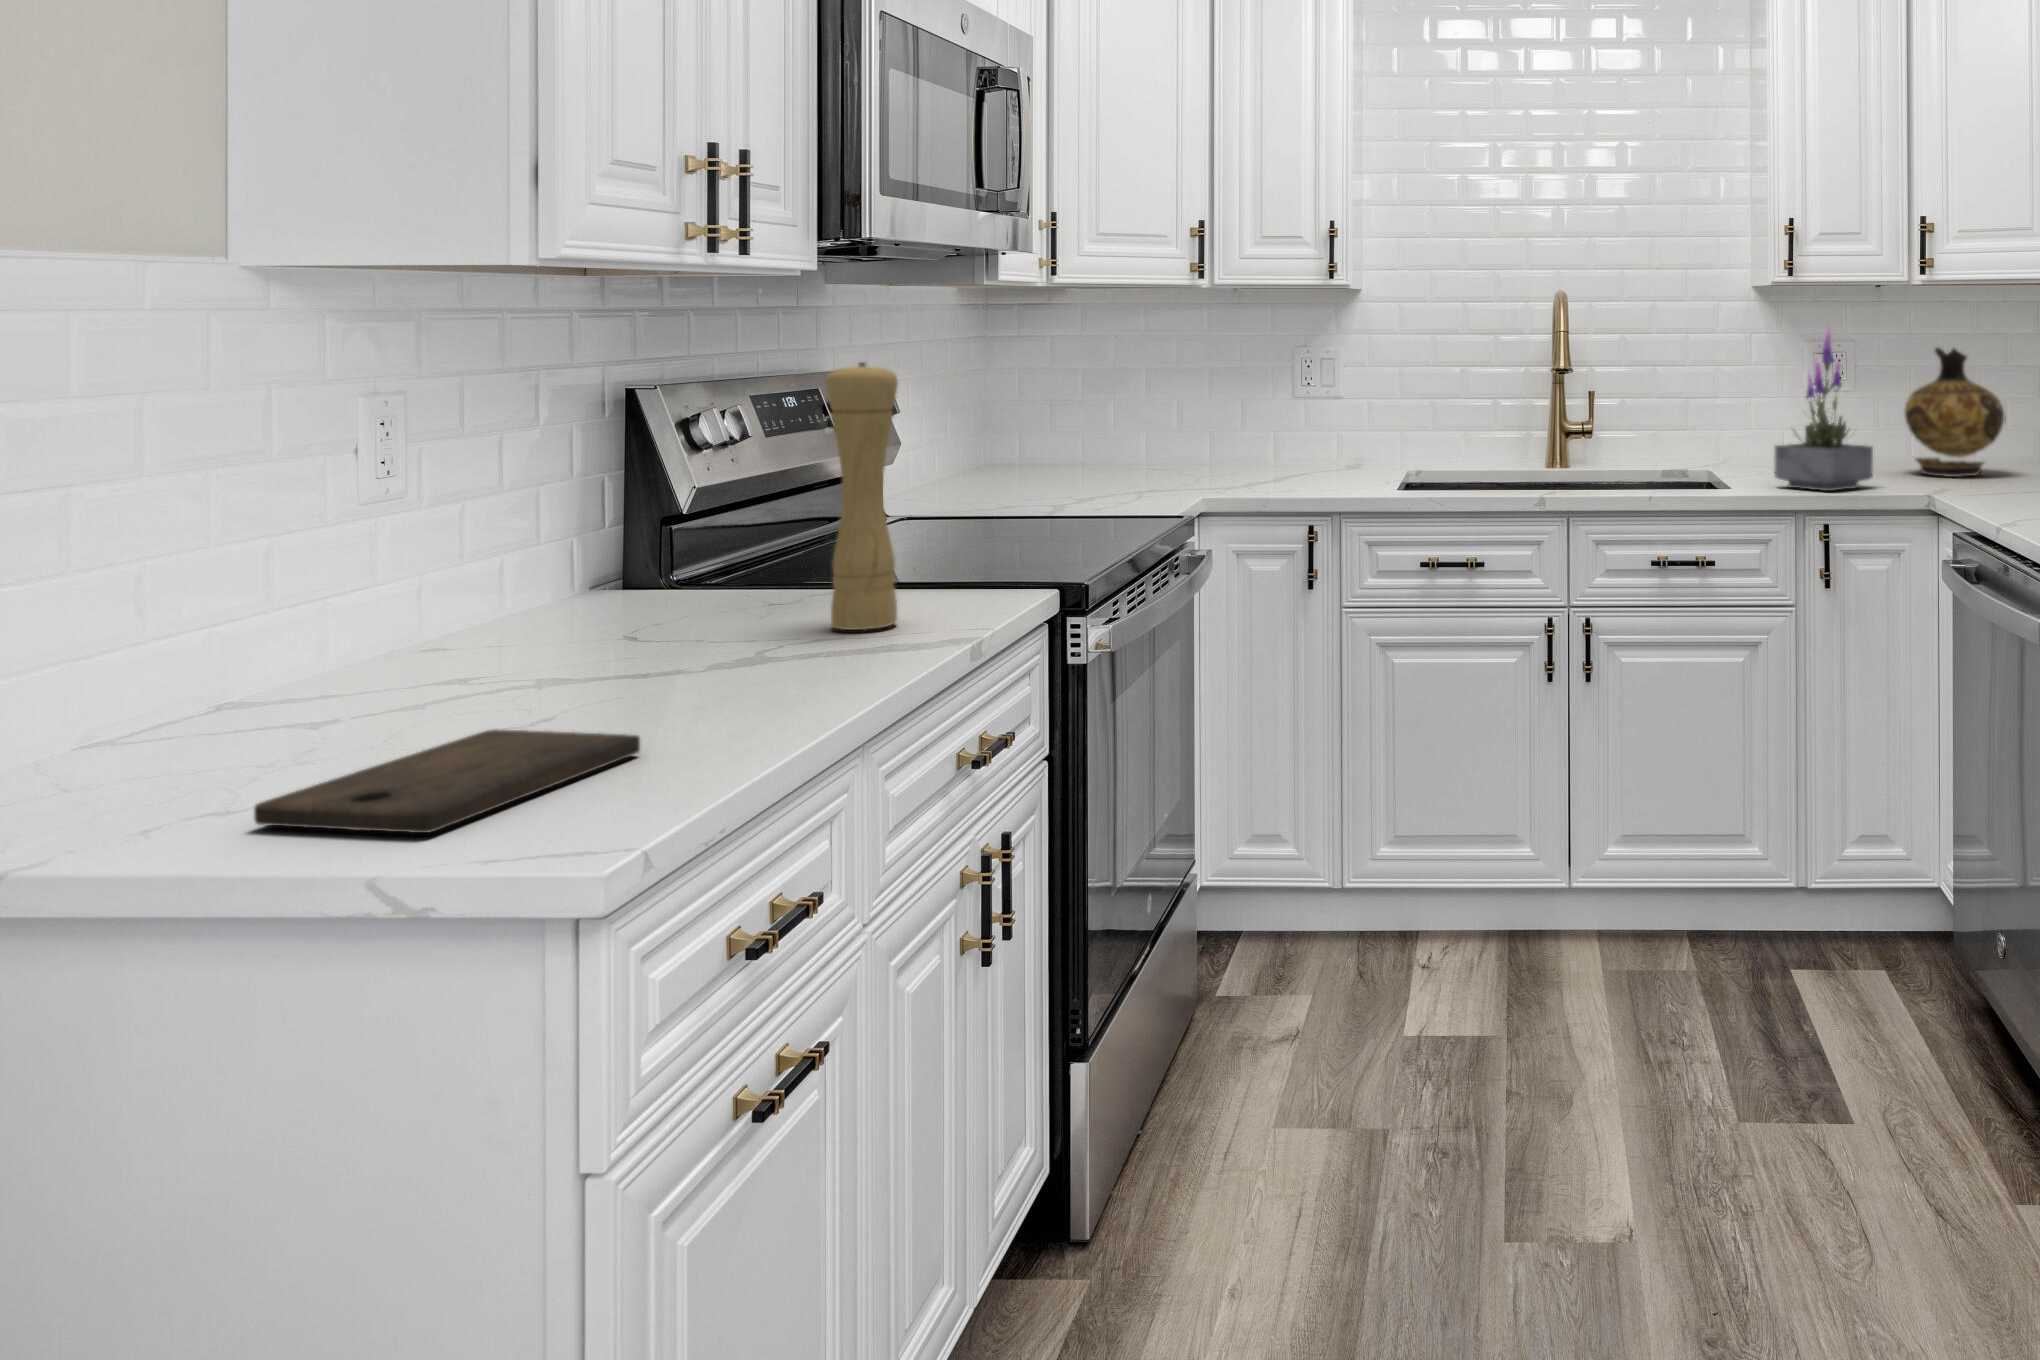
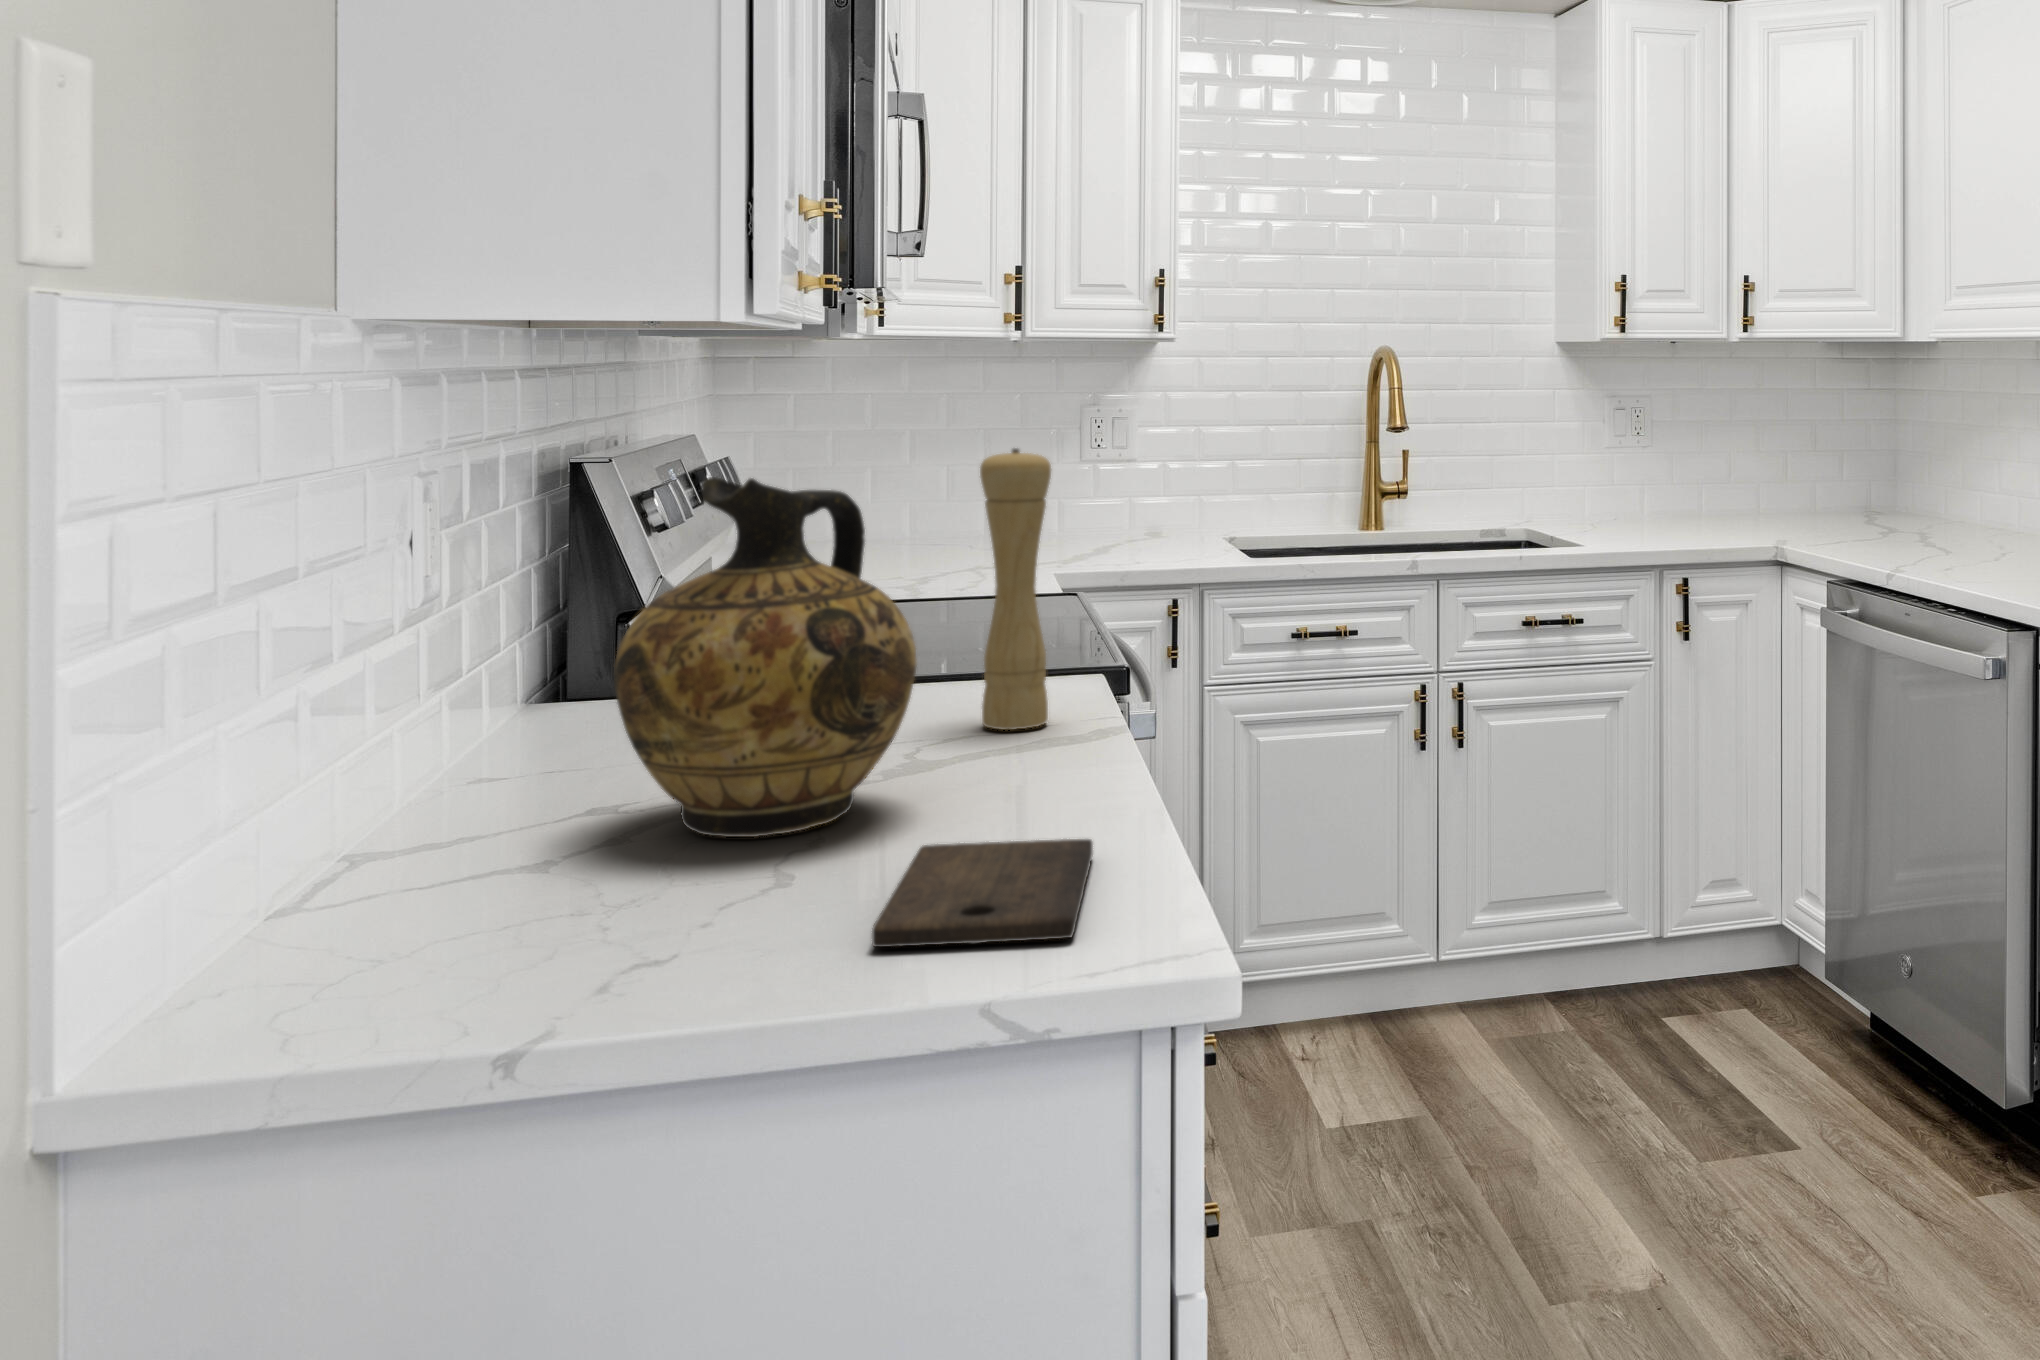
potted plant: present [1775,325,1873,491] -> none [1617,380,1708,544]
ceramic jug: present [1905,348,2004,477] -> present [614,477,917,837]

